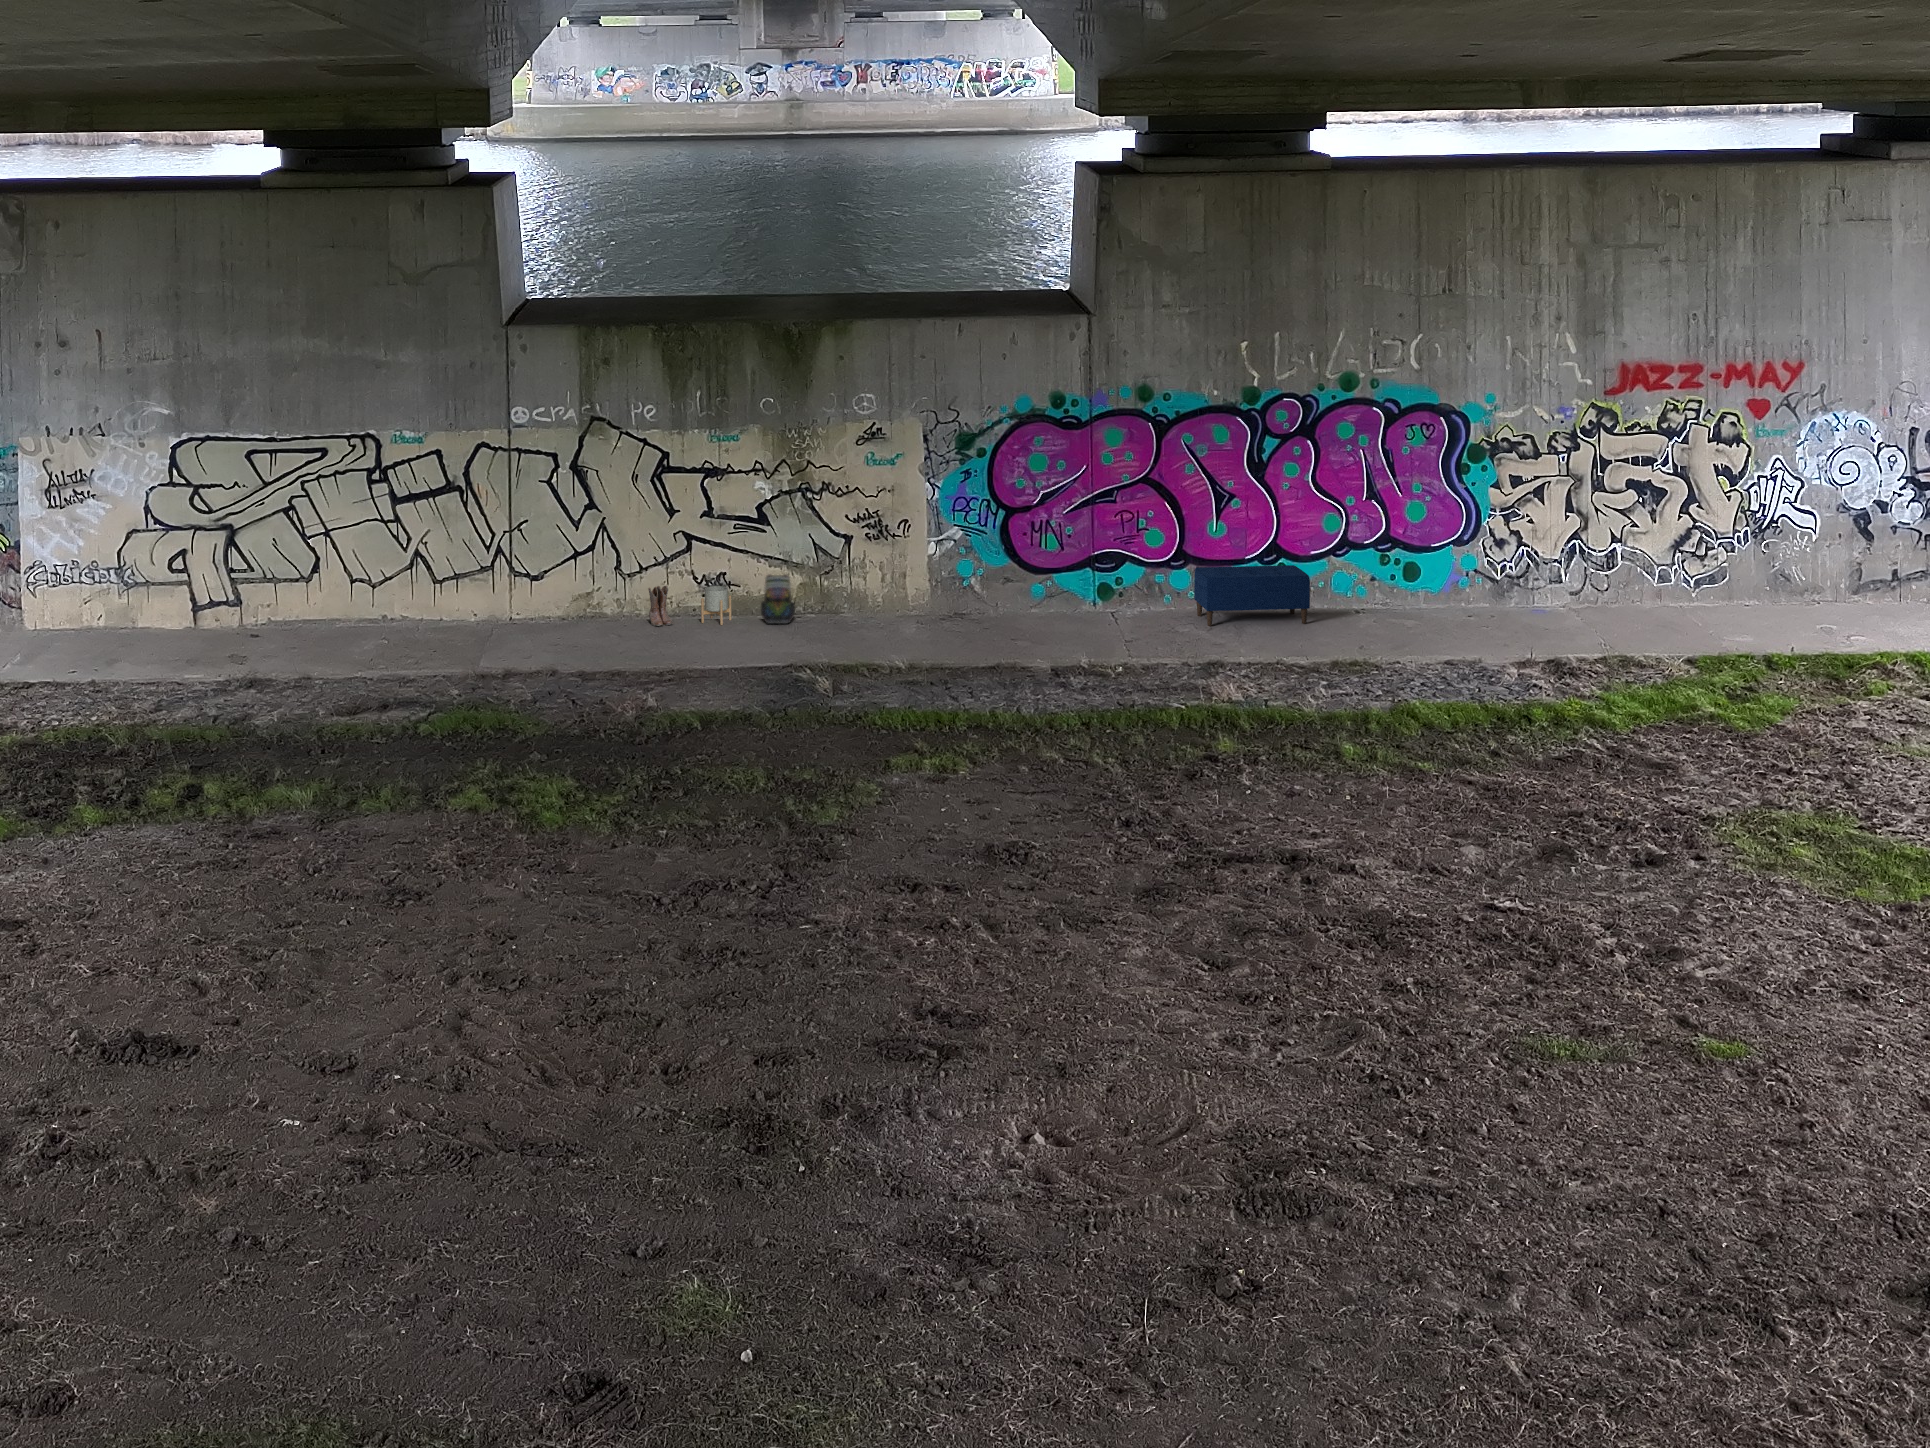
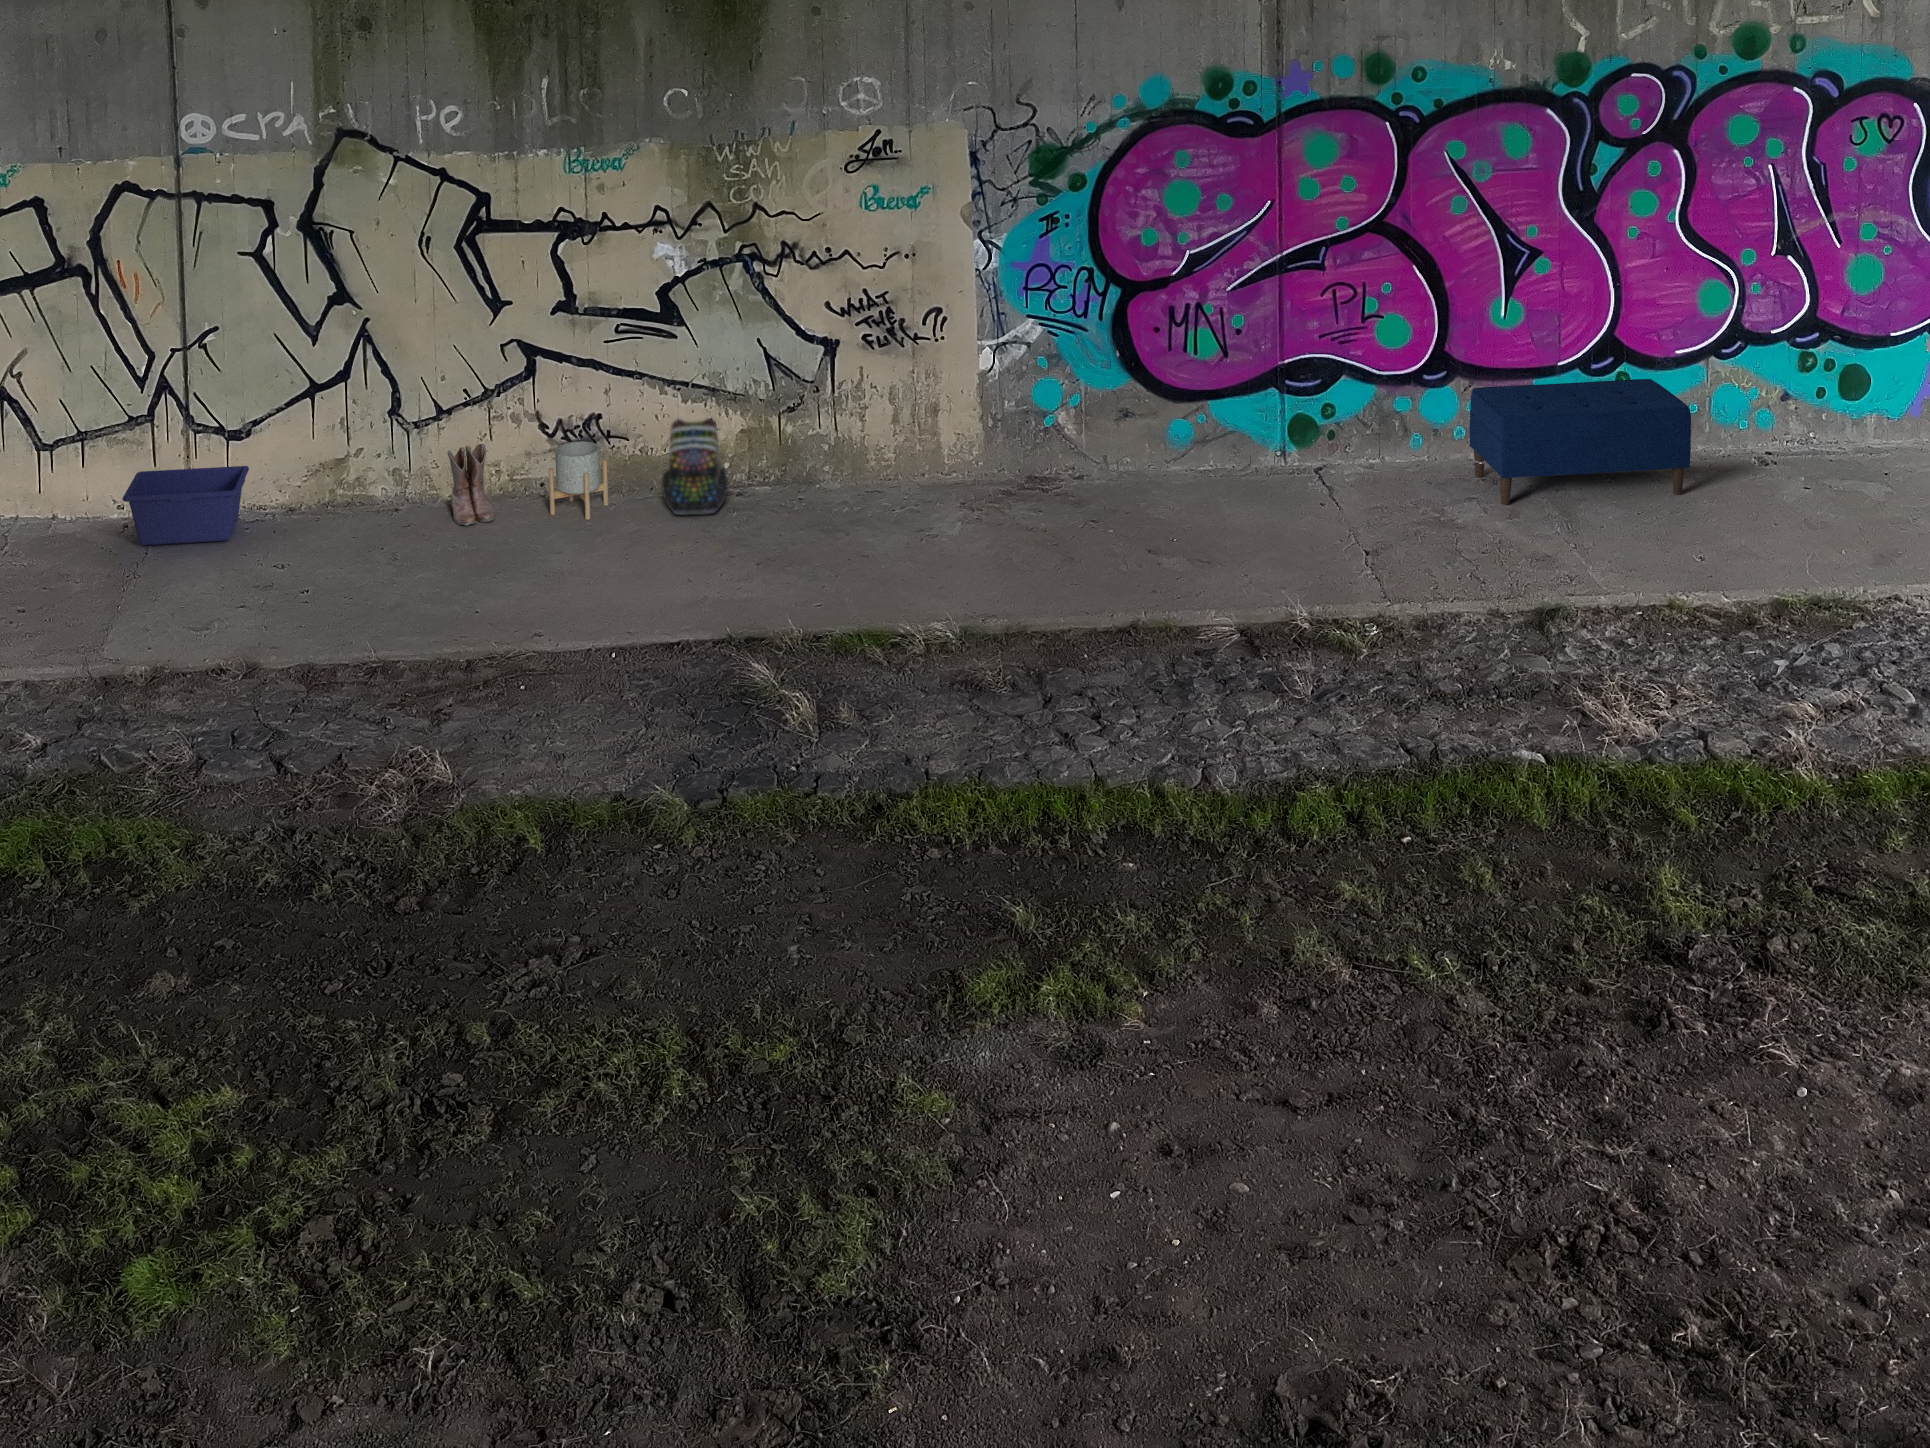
storage bin: none [484,594,545,631] -> present [123,466,249,545]

